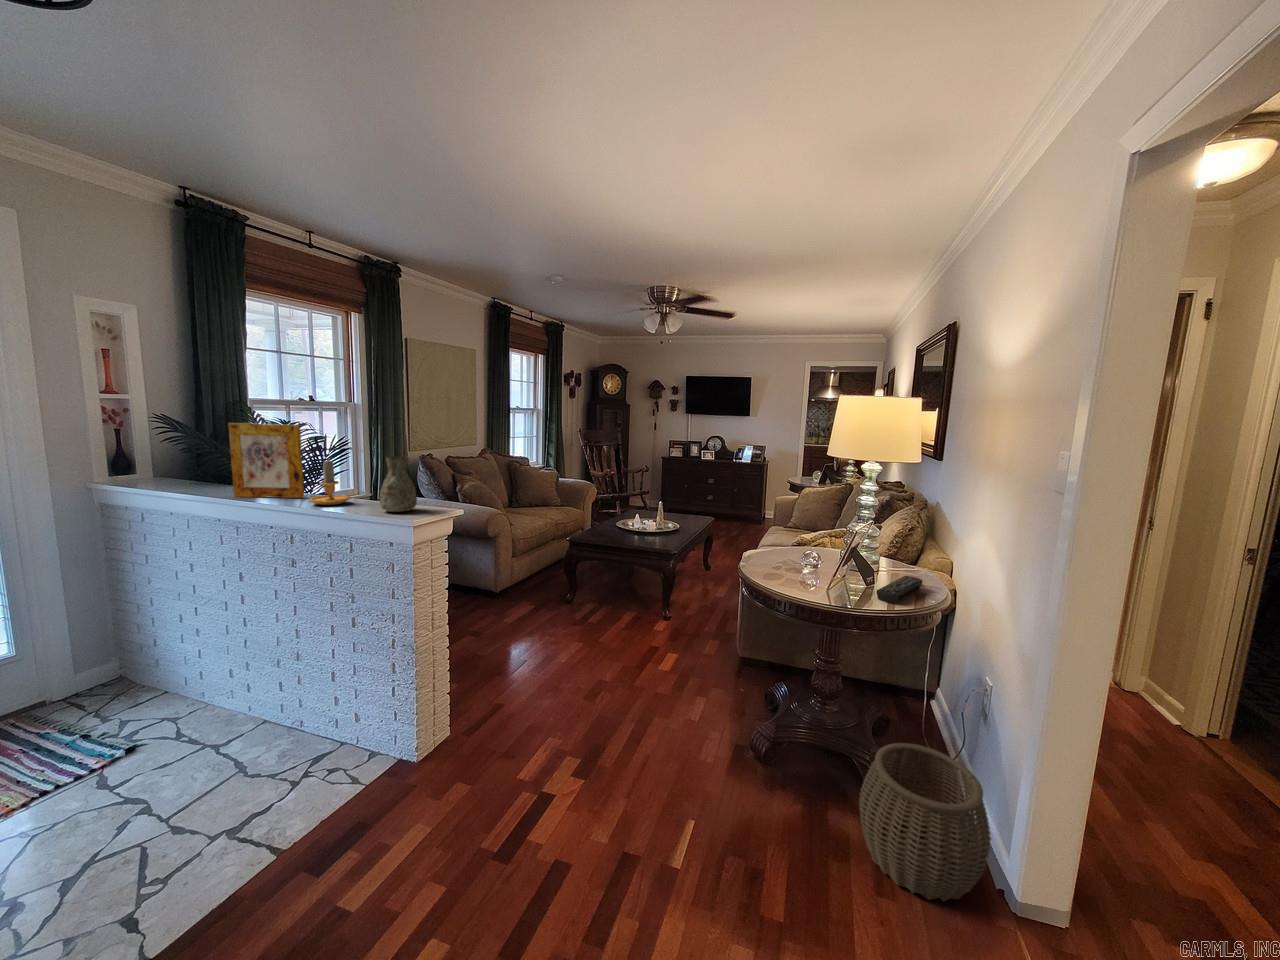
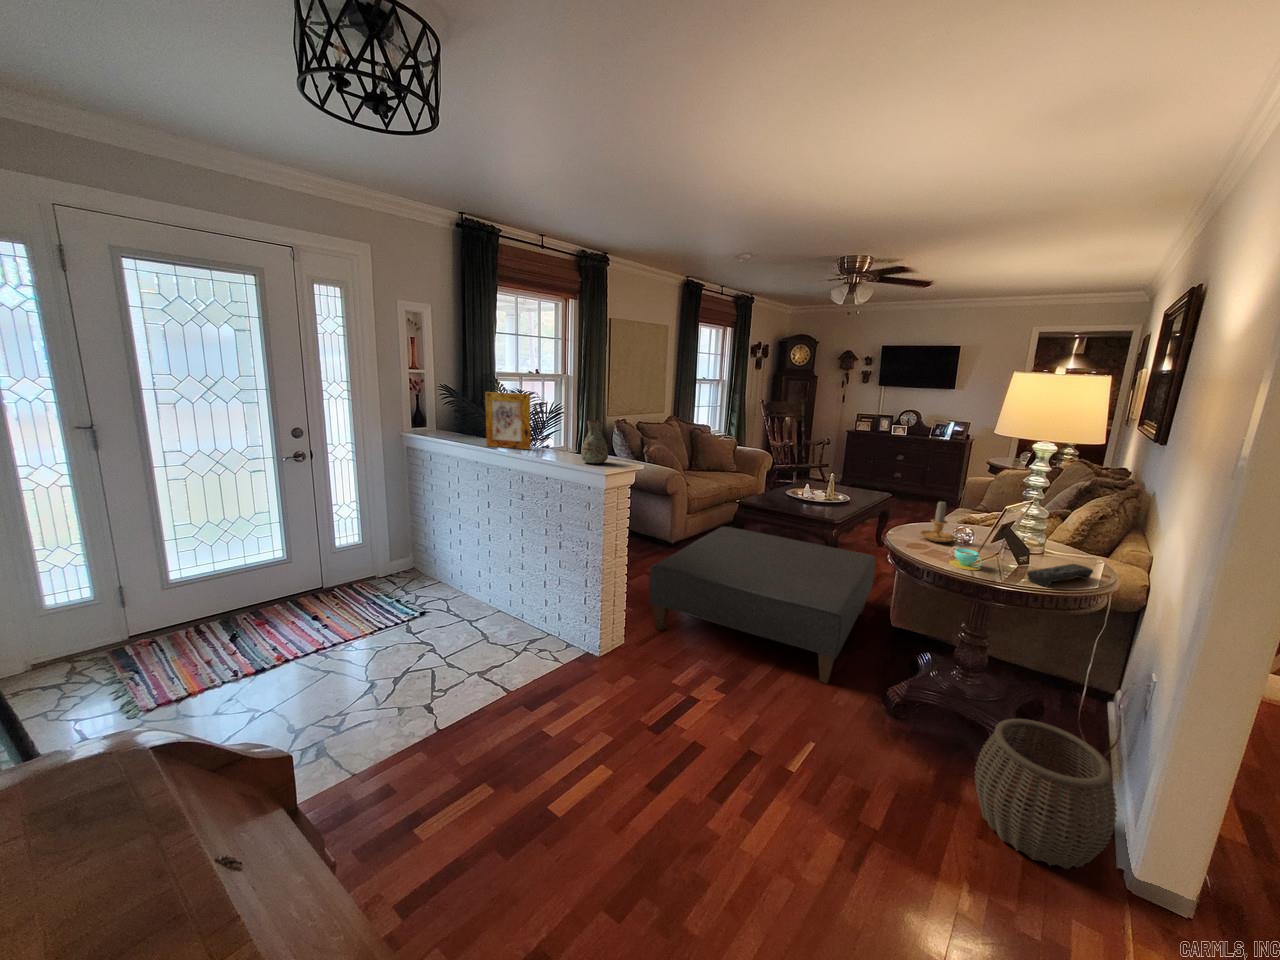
candle: present [309,460,355,505] -> present [920,501,958,542]
ottoman: none [479,567,716,734] -> present [649,527,876,683]
teacup: none [805,573,837,595] -> present [949,548,982,570]

